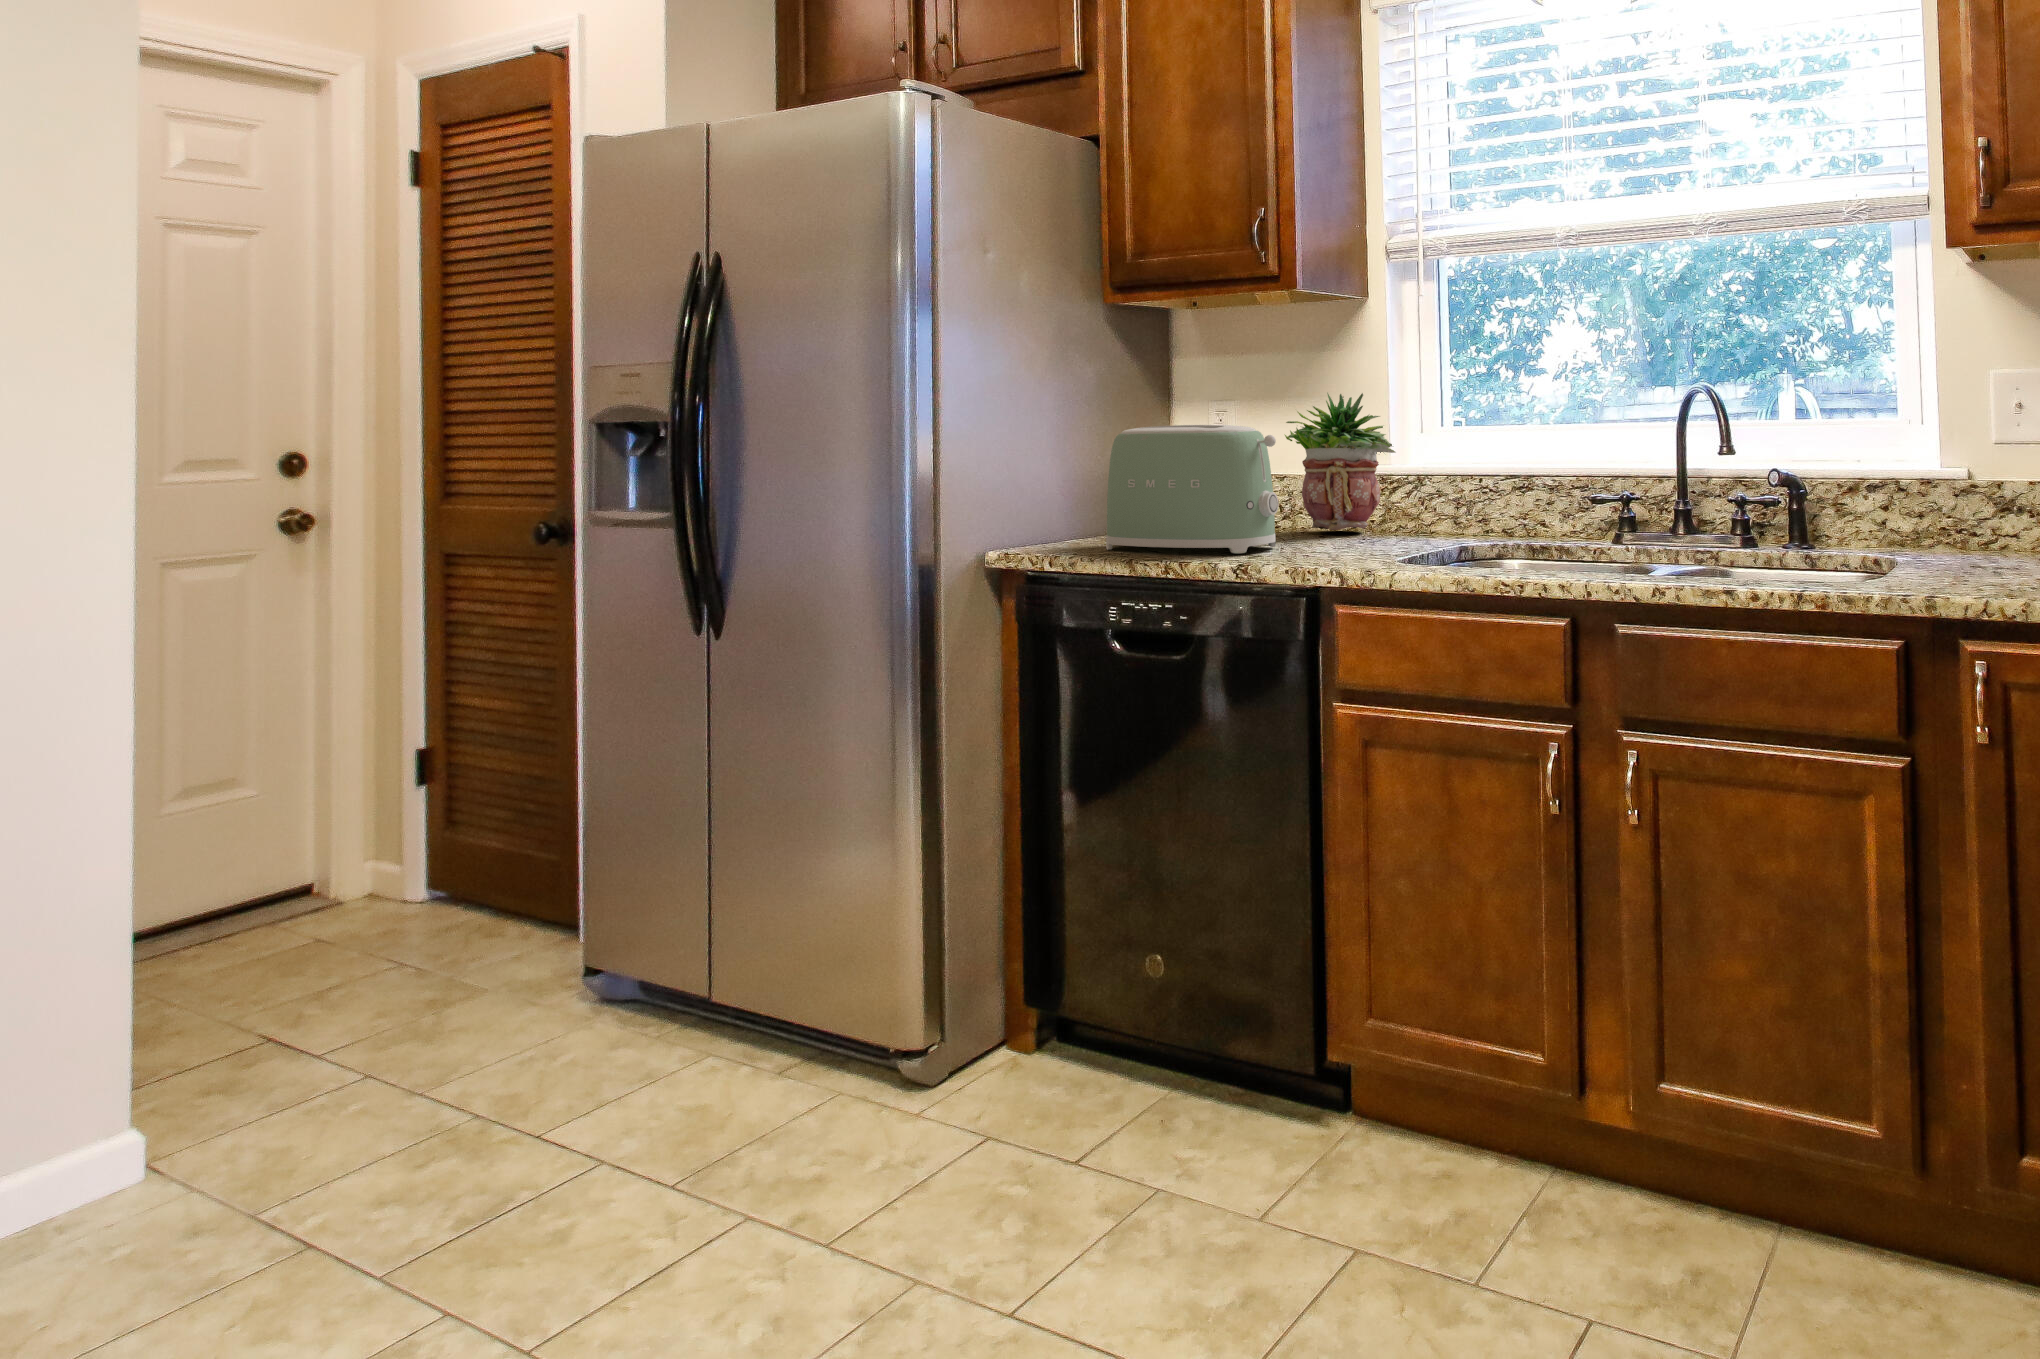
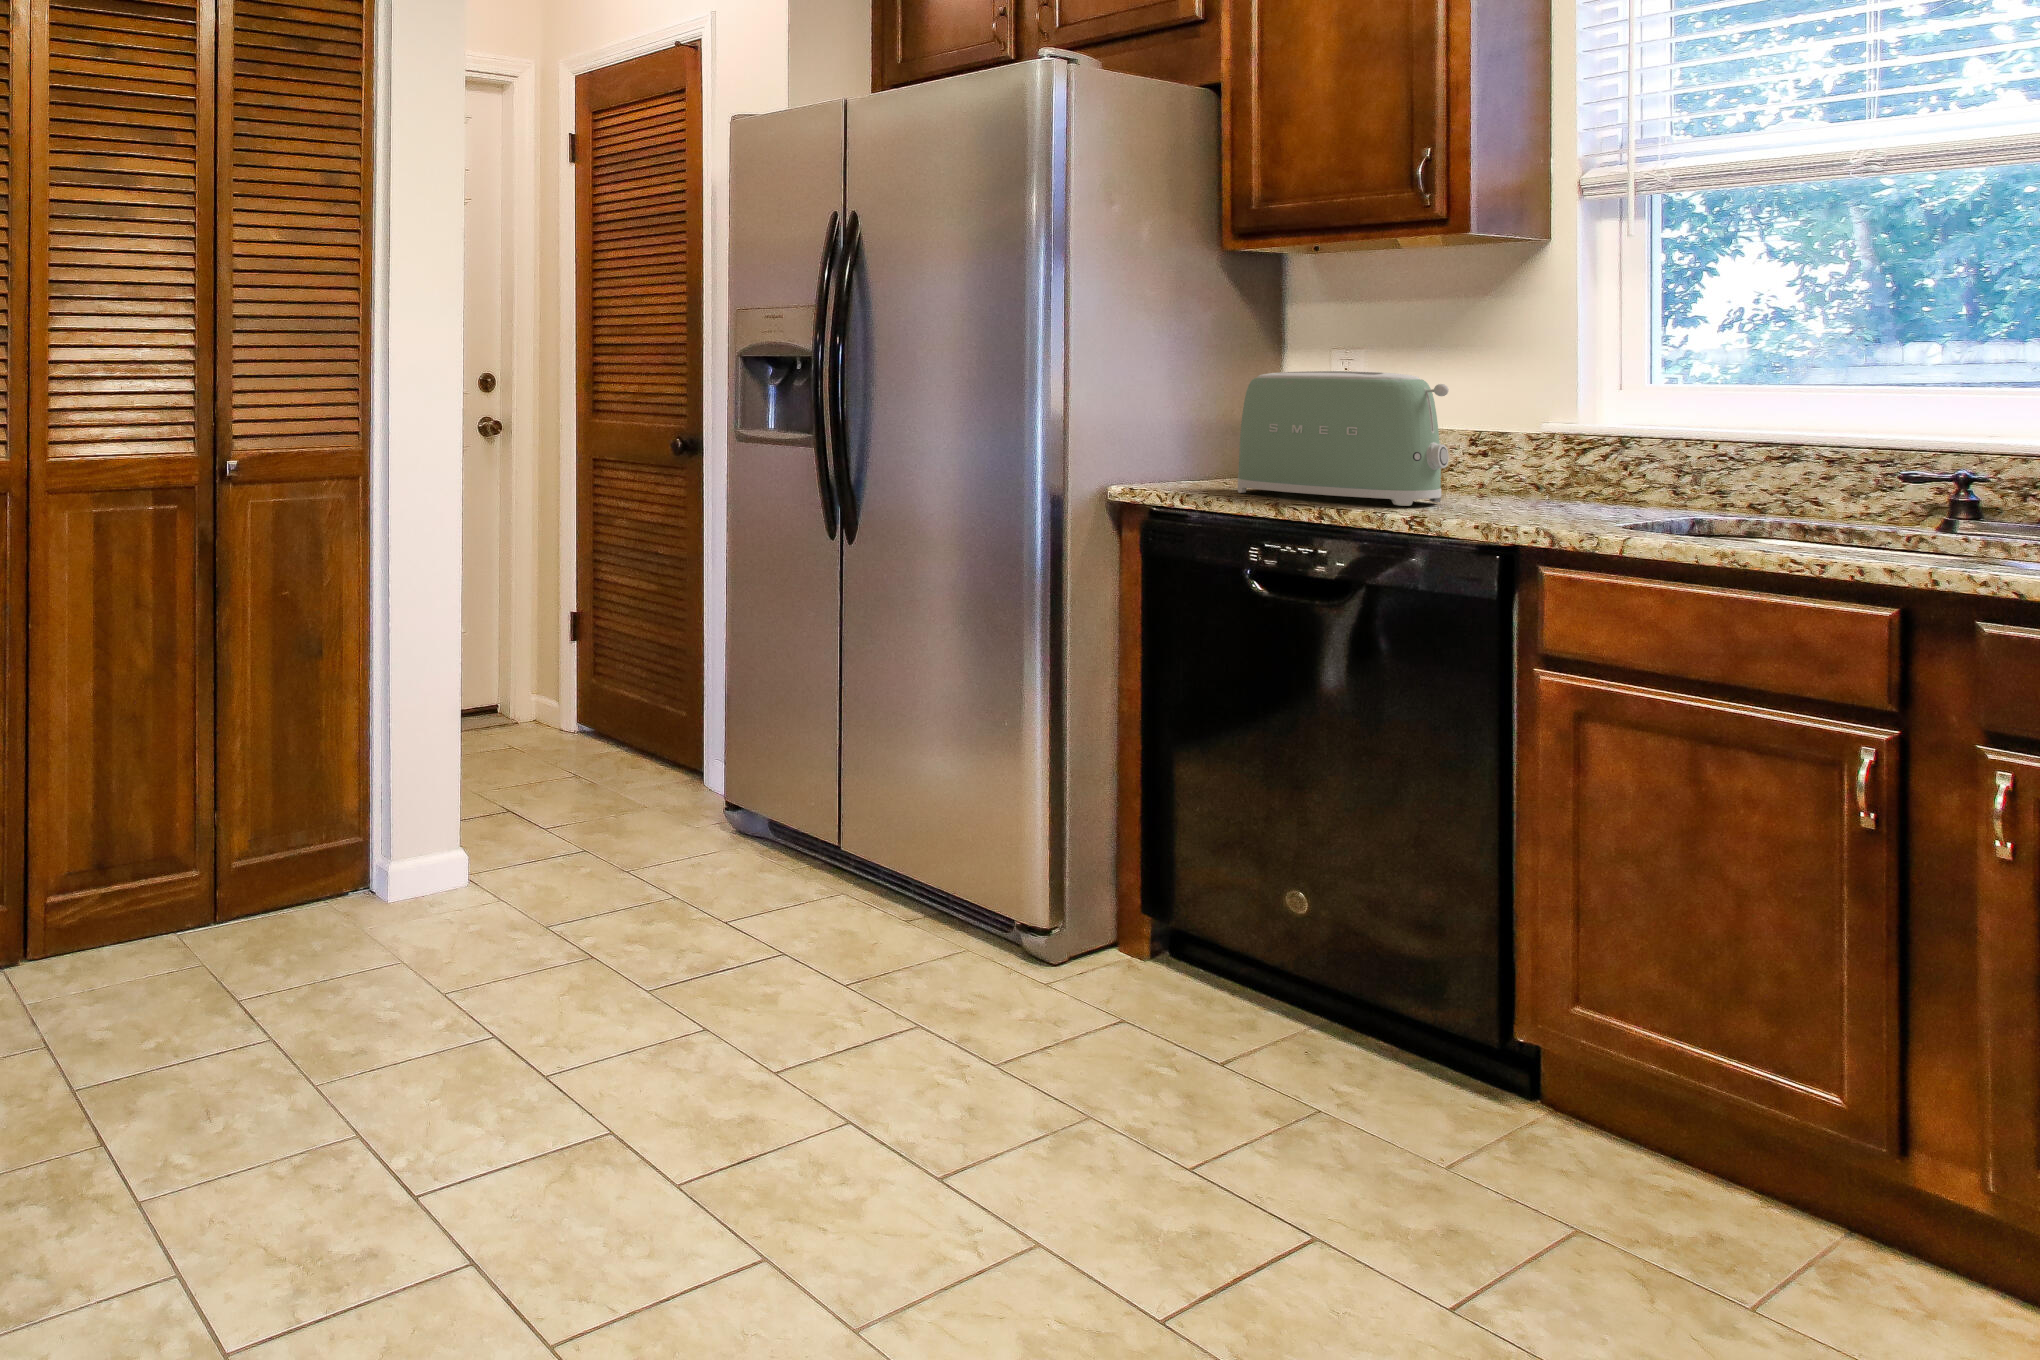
potted plant: present [1285,393,1395,530] -> none [1433,341,1582,491]

